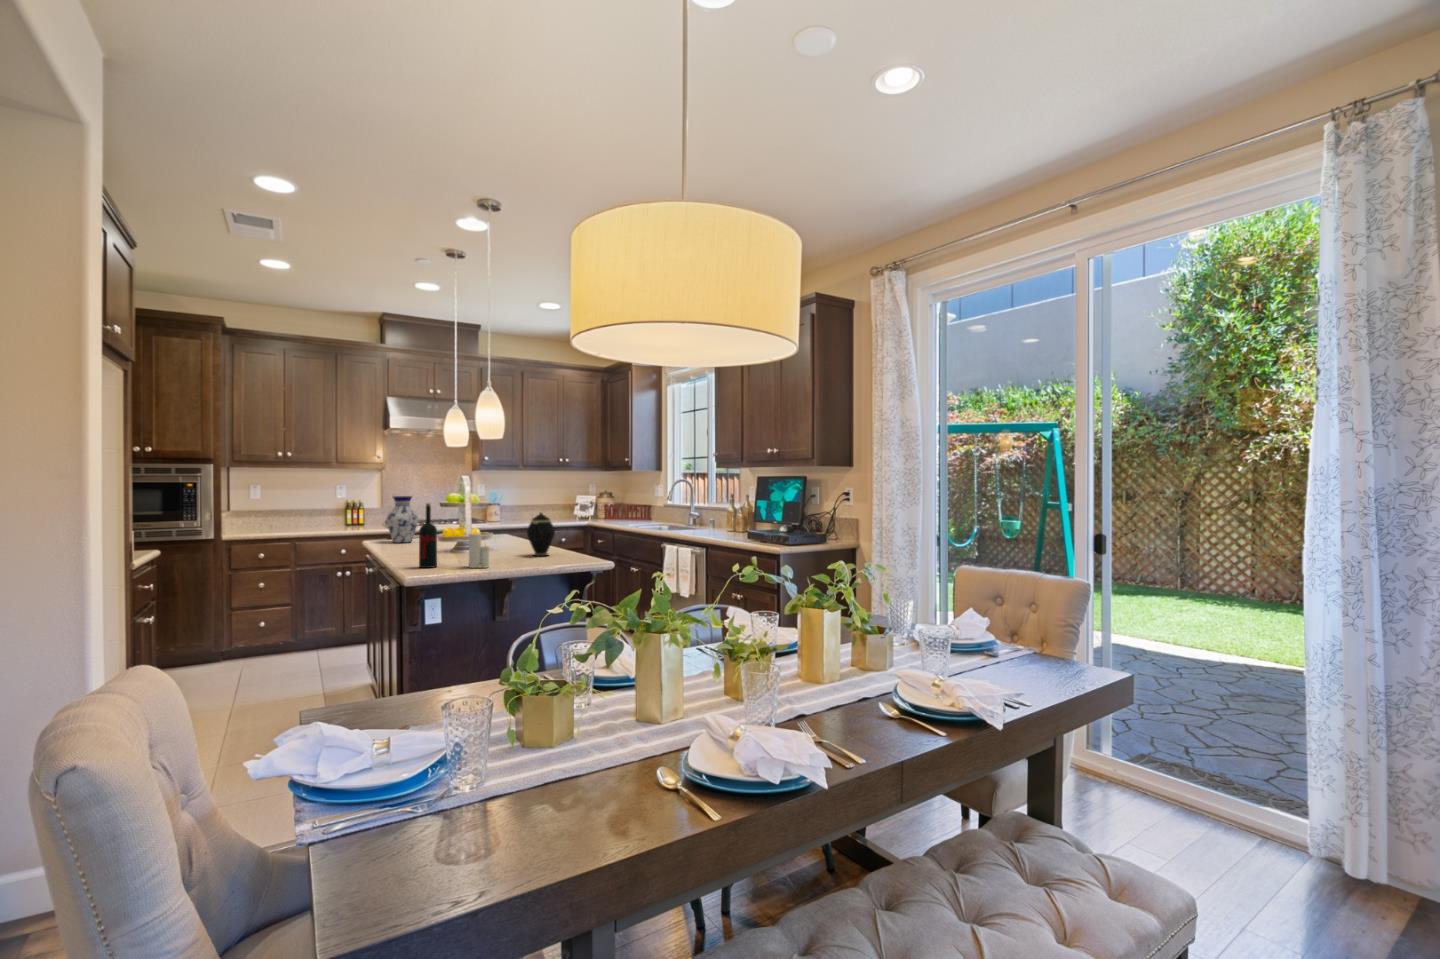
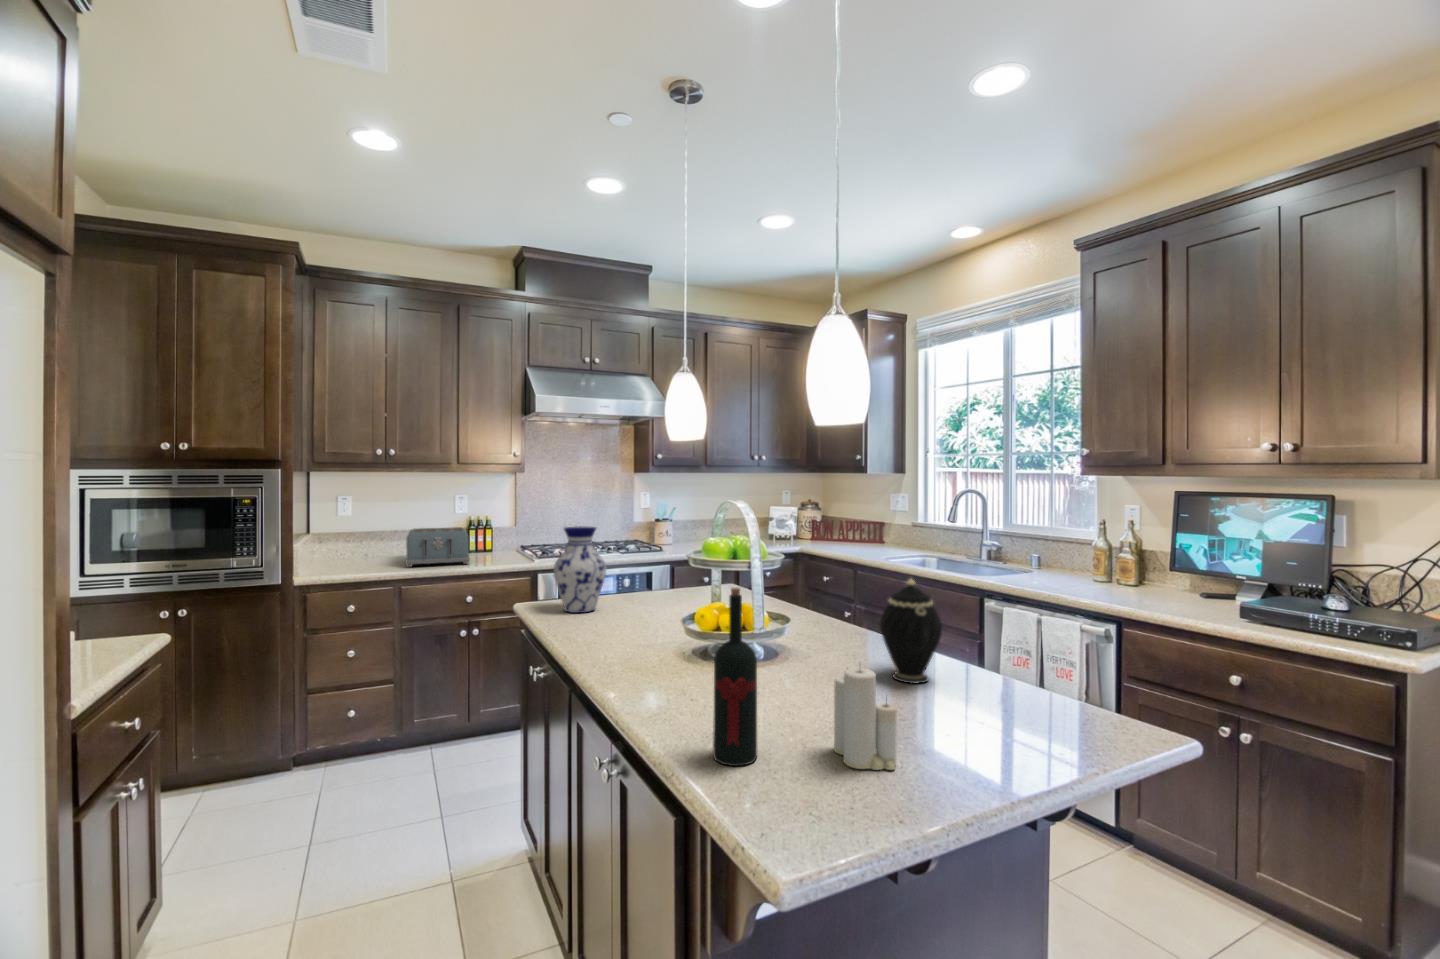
toaster: none [299,506,345,530] -> present [406,527,469,567]

